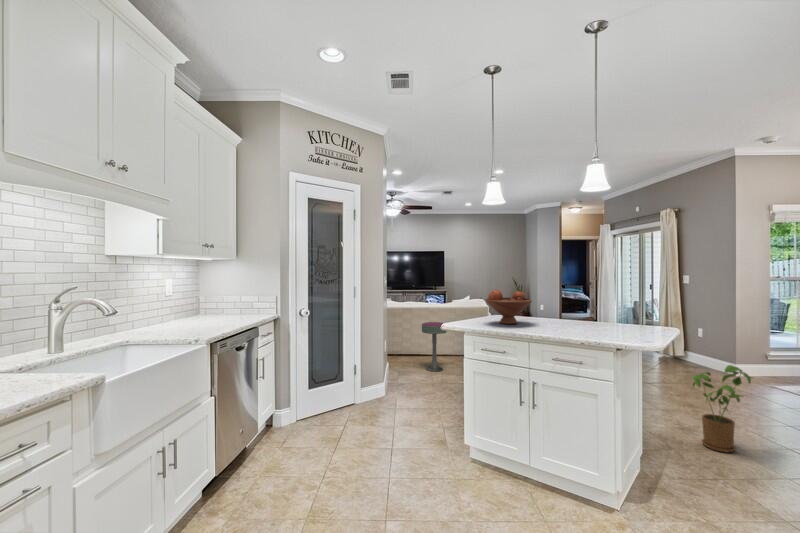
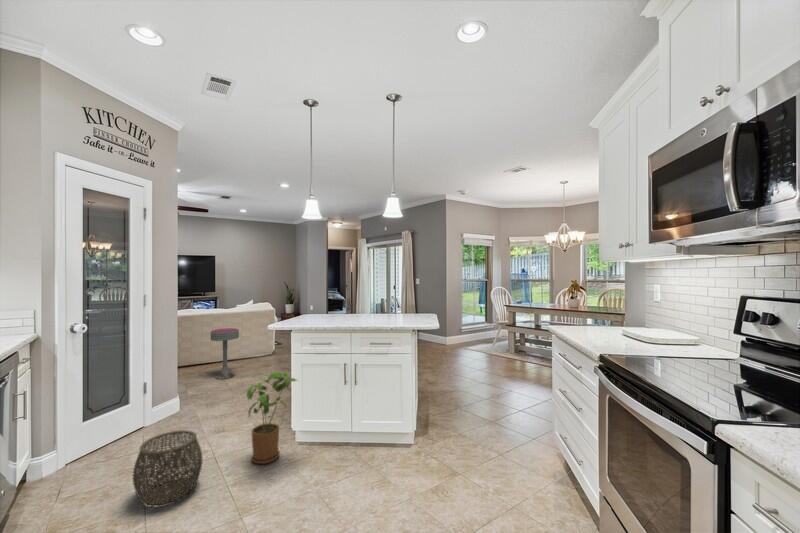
fruit bowl: present [485,290,532,324] -> none [308,292,347,320]
house plant: present [693,365,752,452] -> present [247,371,297,464]
woven basket: none [322,412,376,477] -> present [133,430,203,505]

